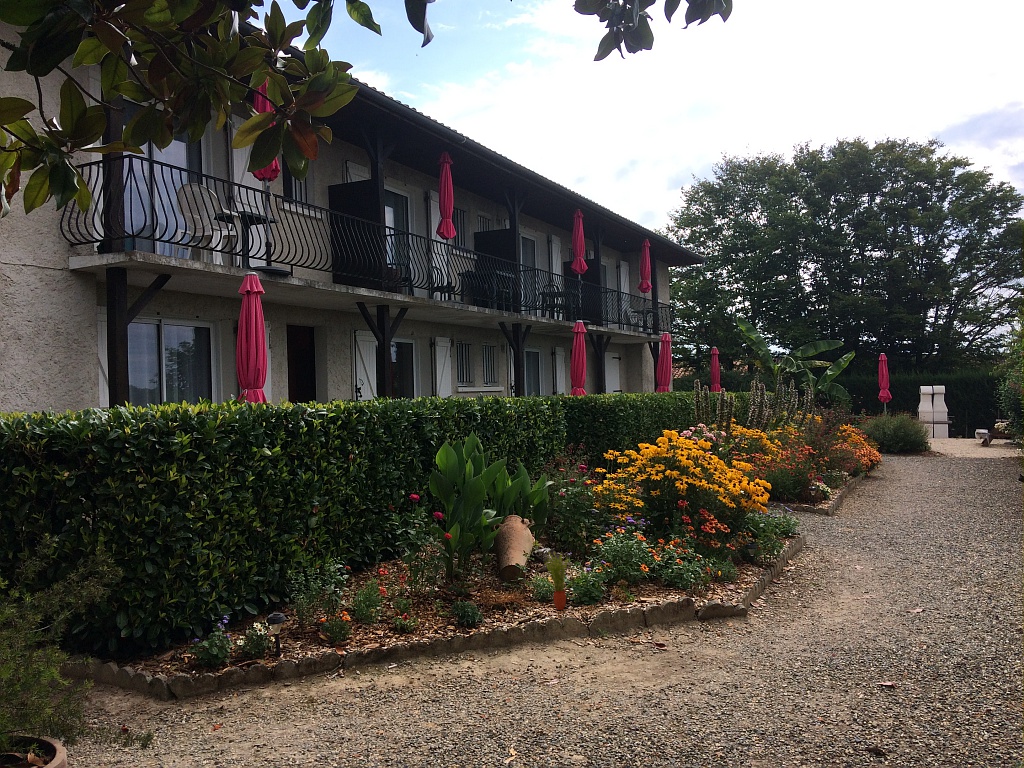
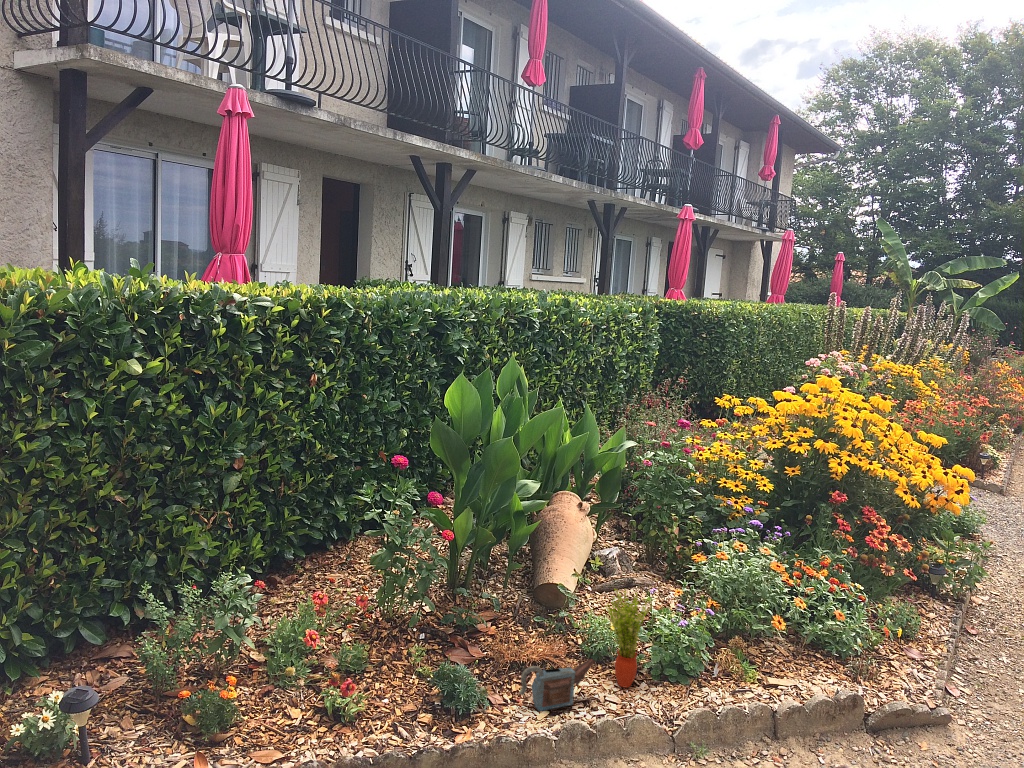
watering can: none [501,590,542,621] -> present [519,659,595,711]

